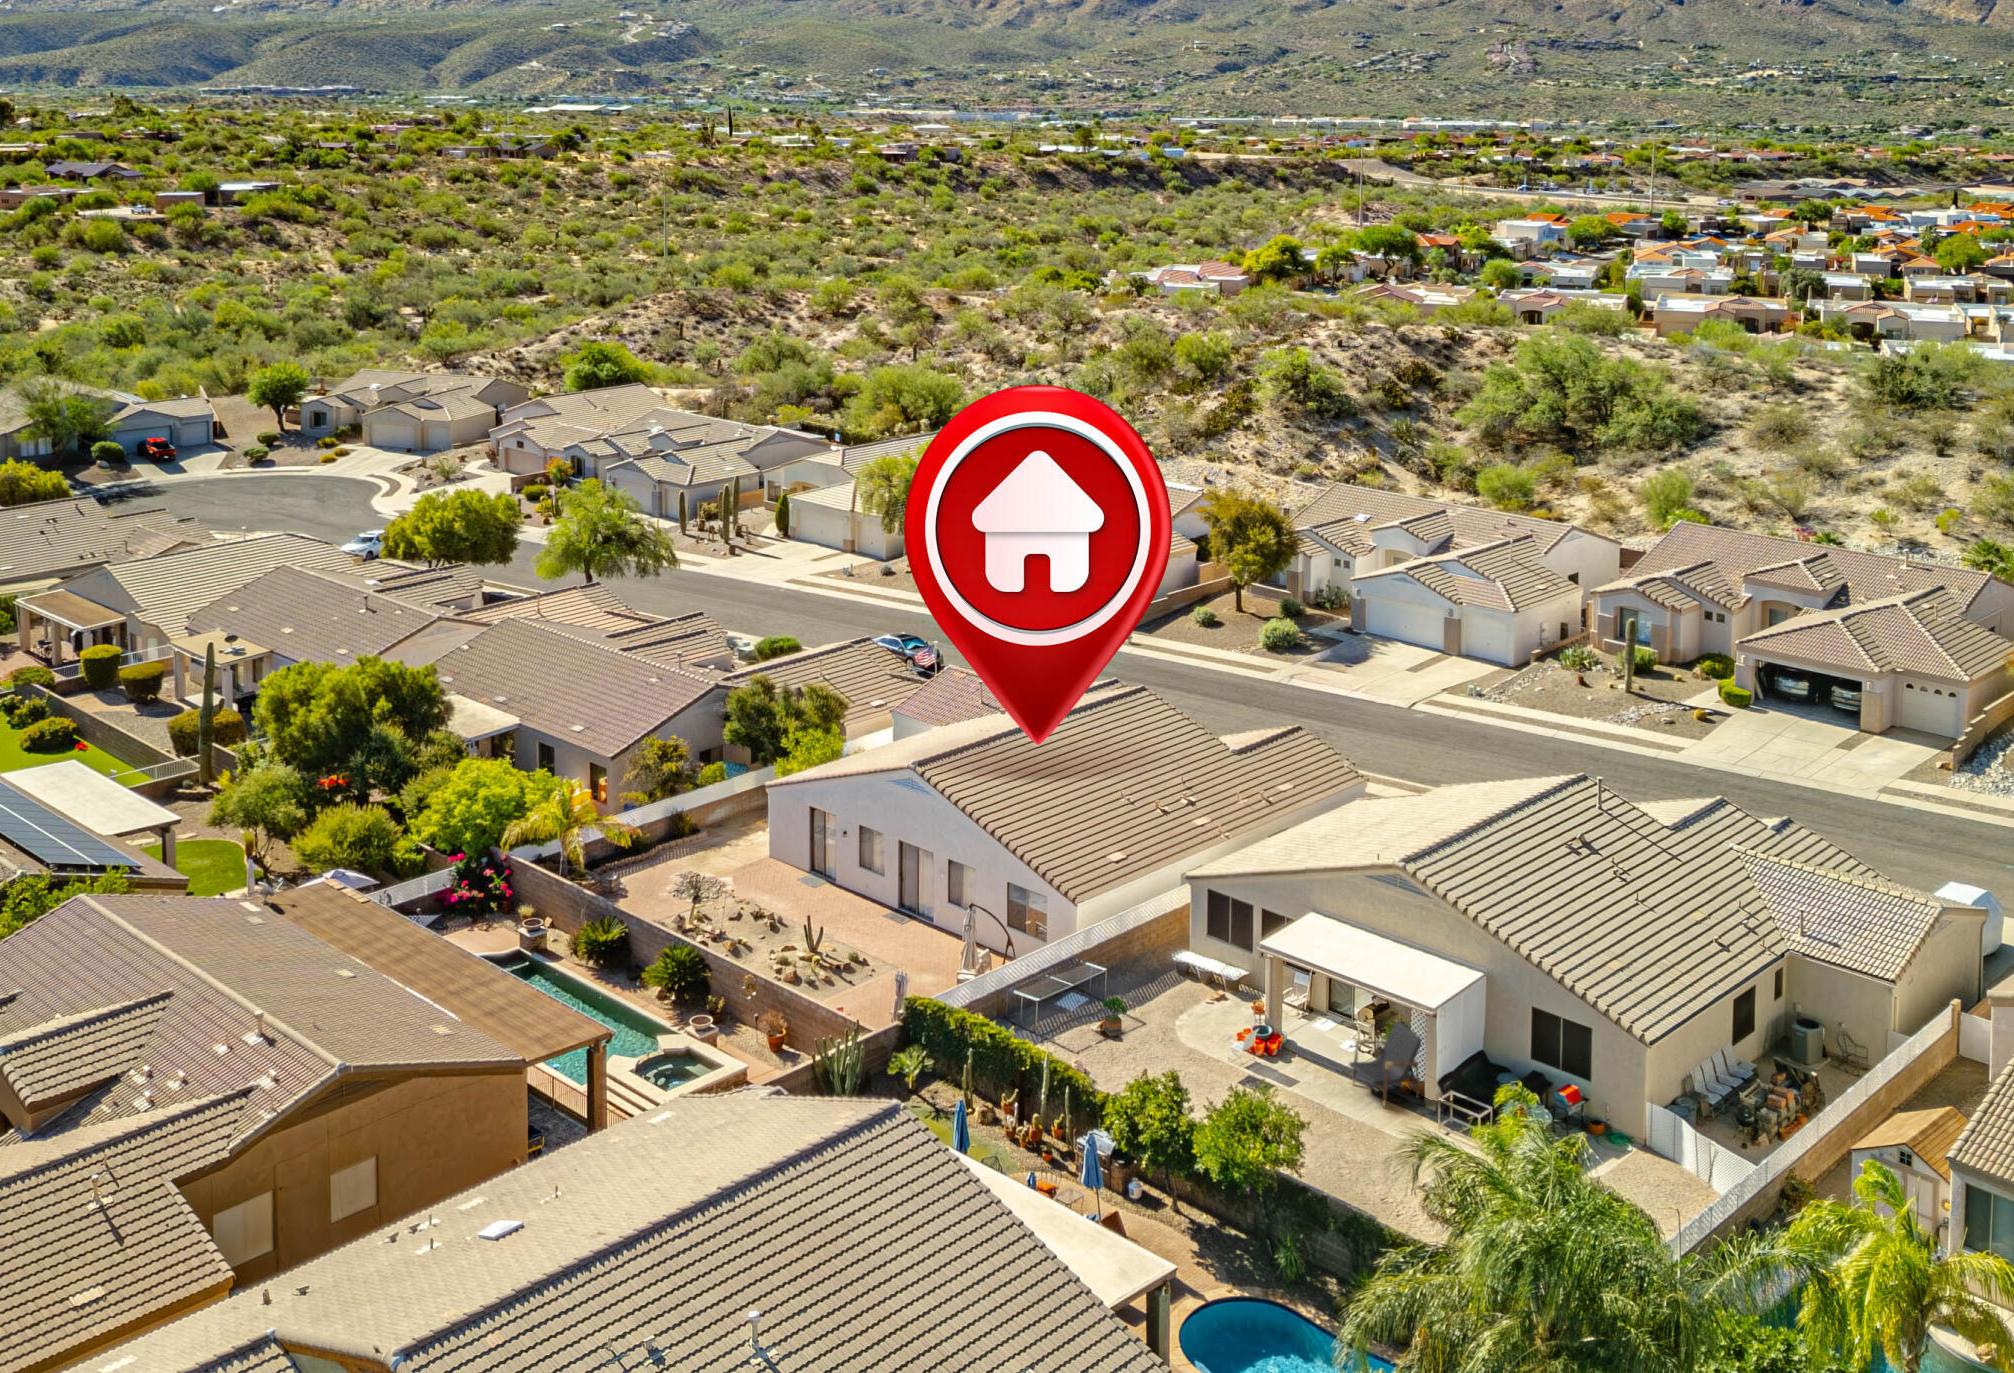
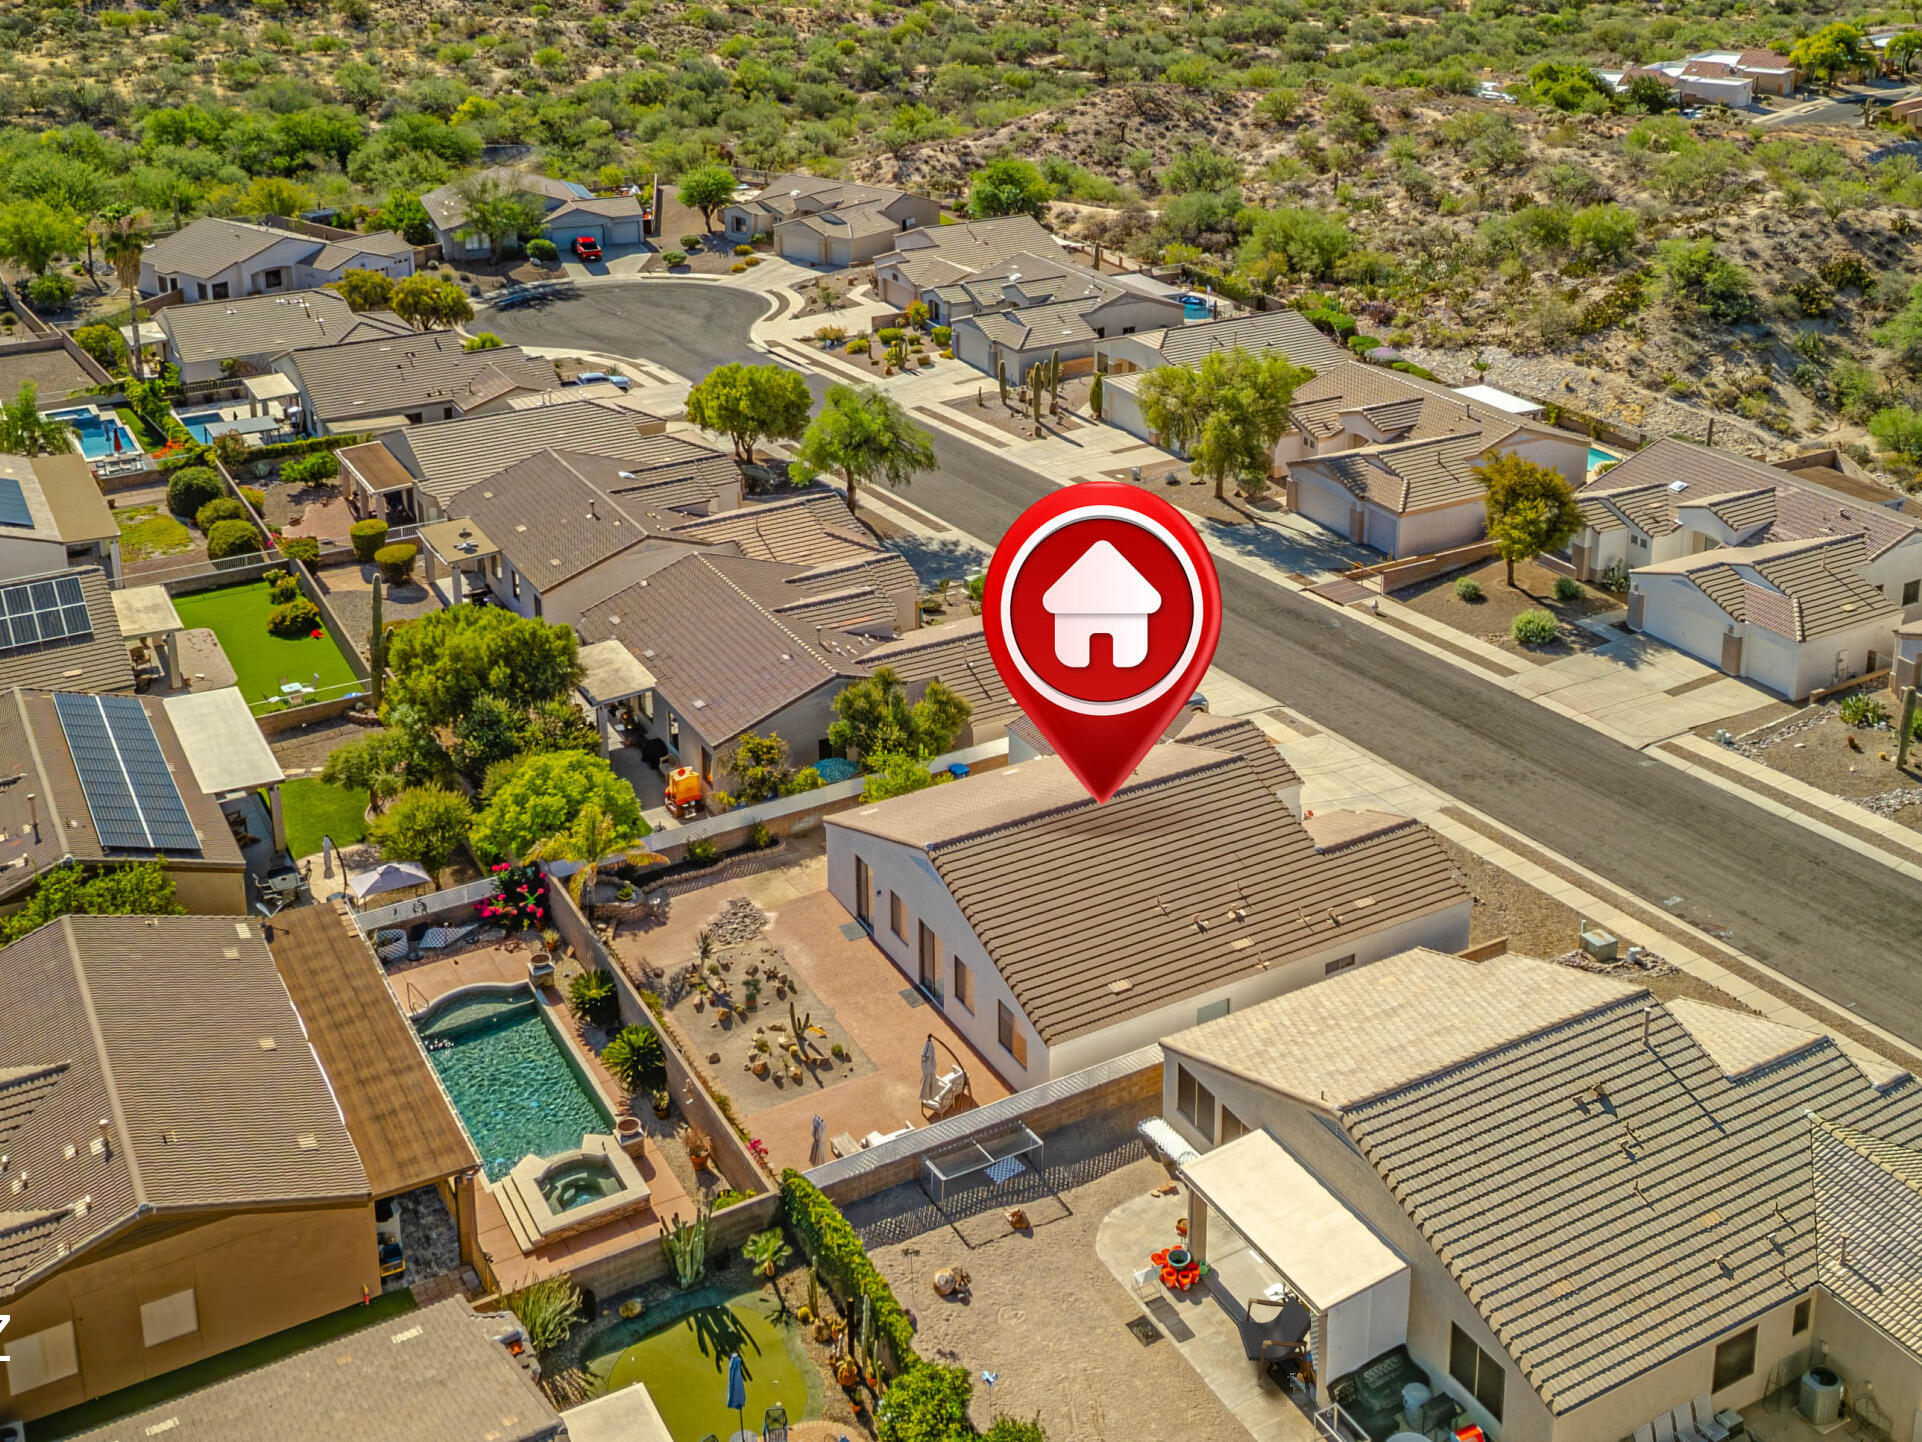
potted tree: present [1103,997,1127,1036] -> present [741,978,762,1012]

